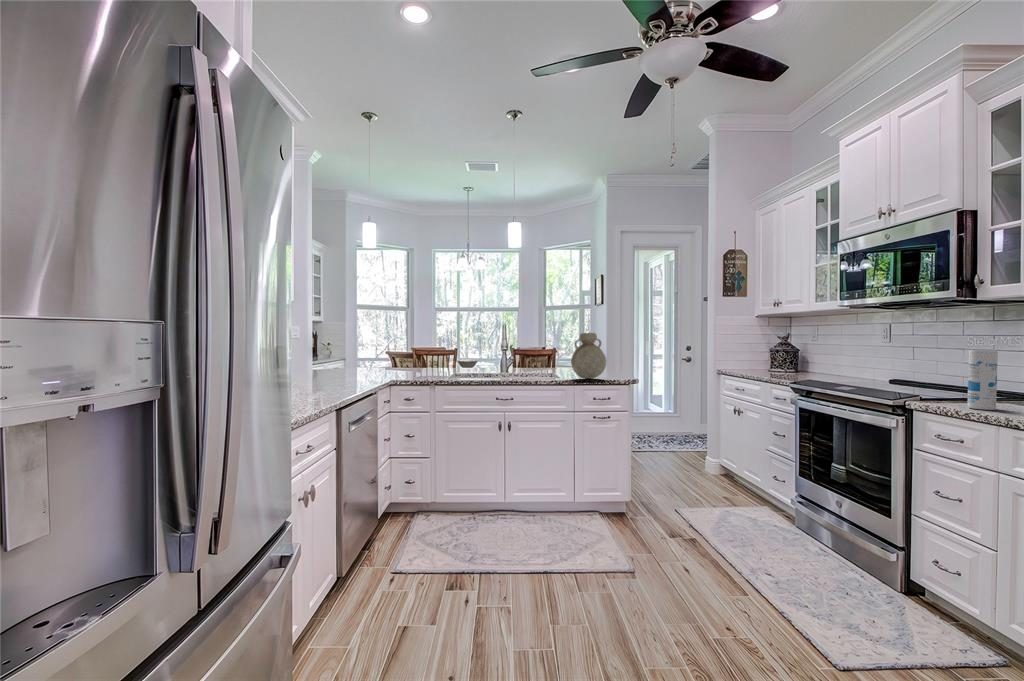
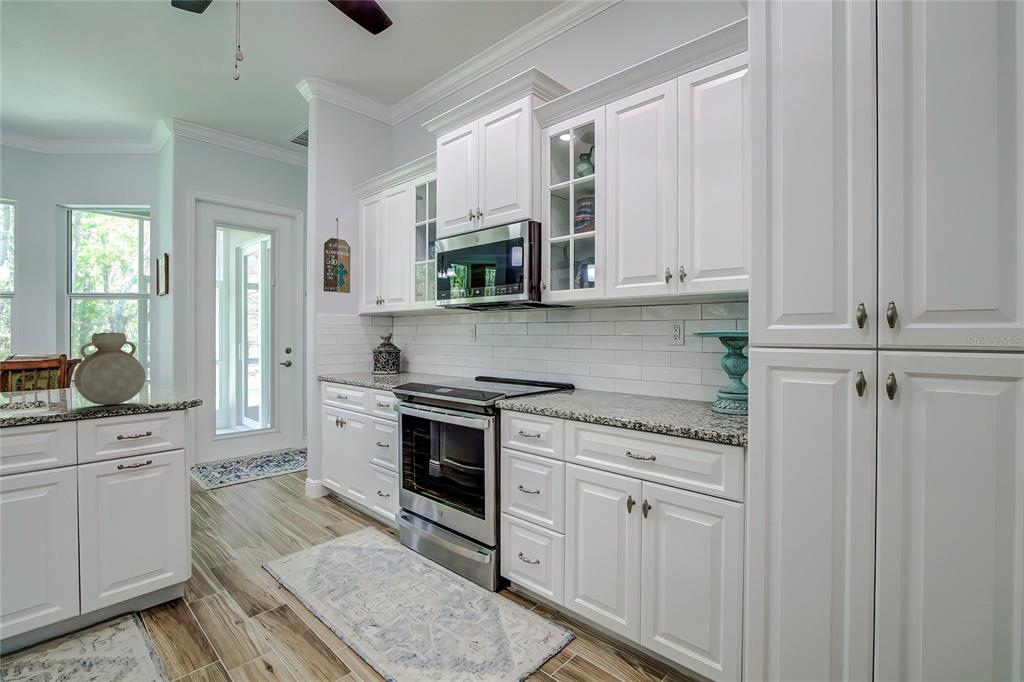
canister: present [967,350,998,410] -> none [541,350,561,405]

